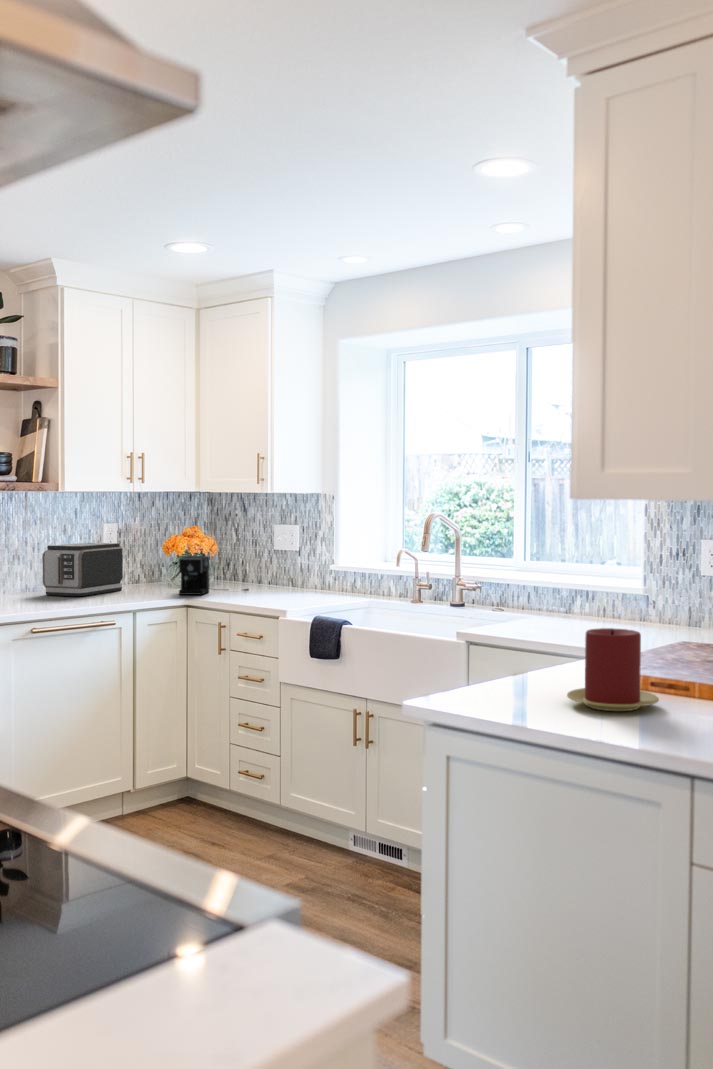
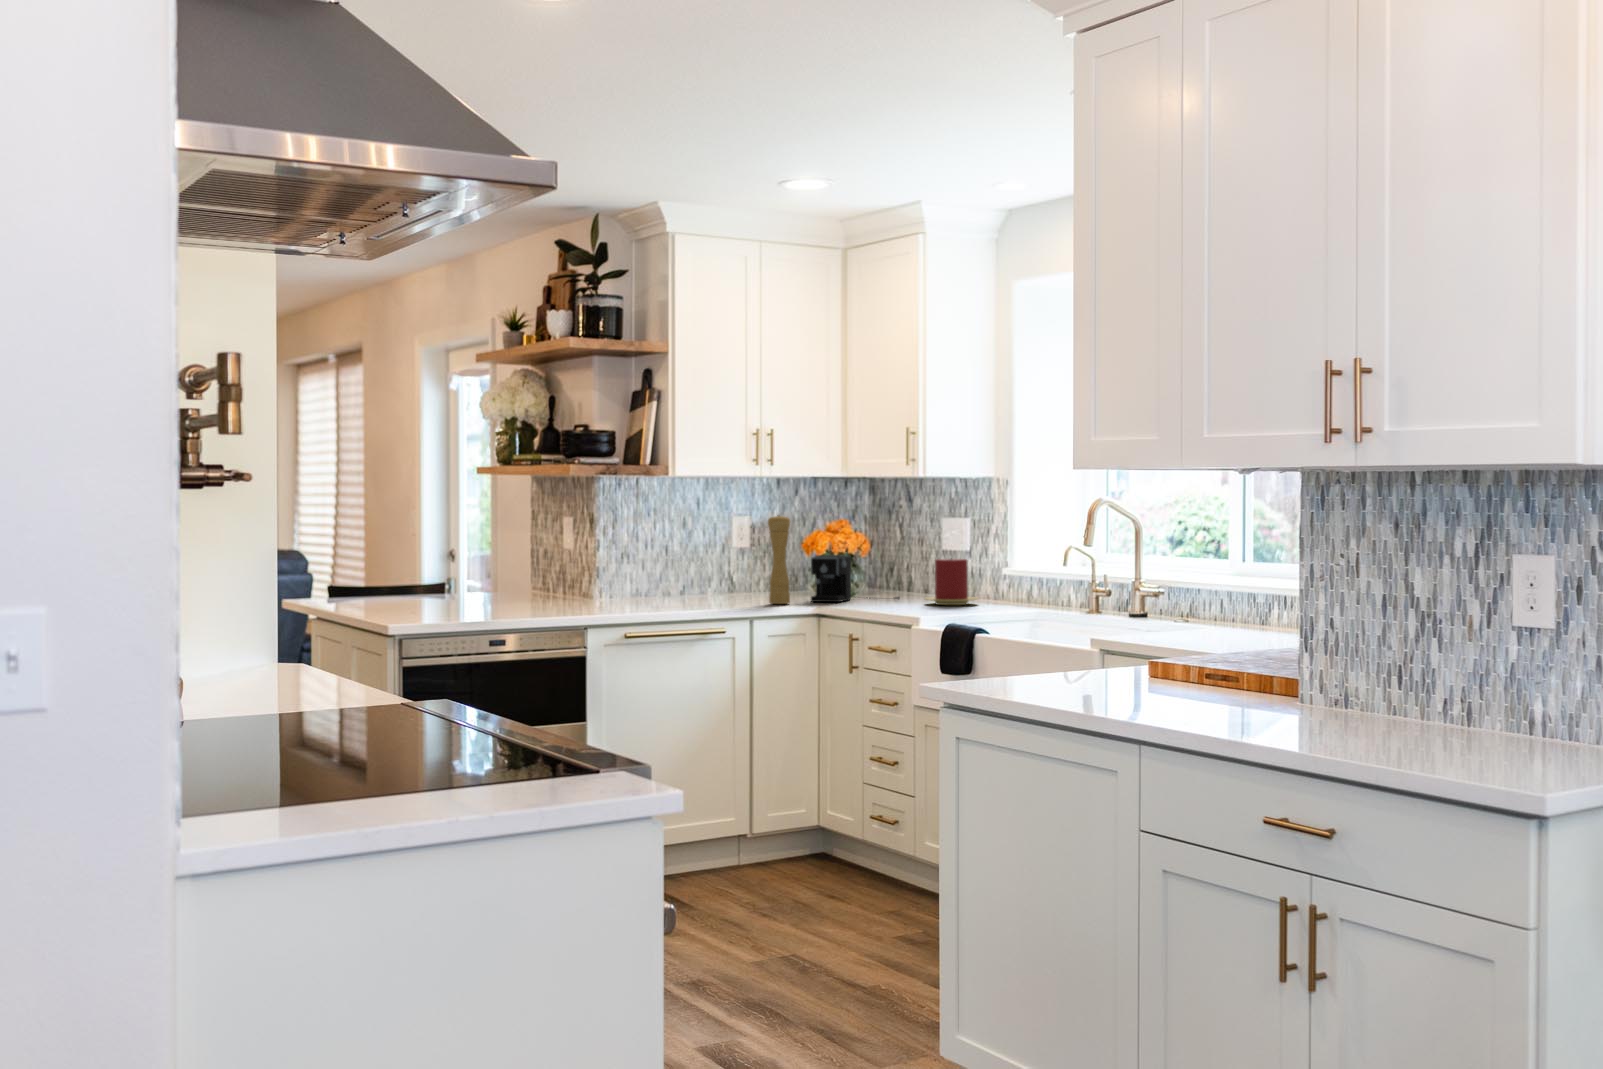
pepper mill: none [145,524,164,598] -> present [768,515,790,604]
toaster: present [42,543,123,596] -> none [653,539,750,601]
candle: present [567,628,659,711] -> present [925,558,977,605]

